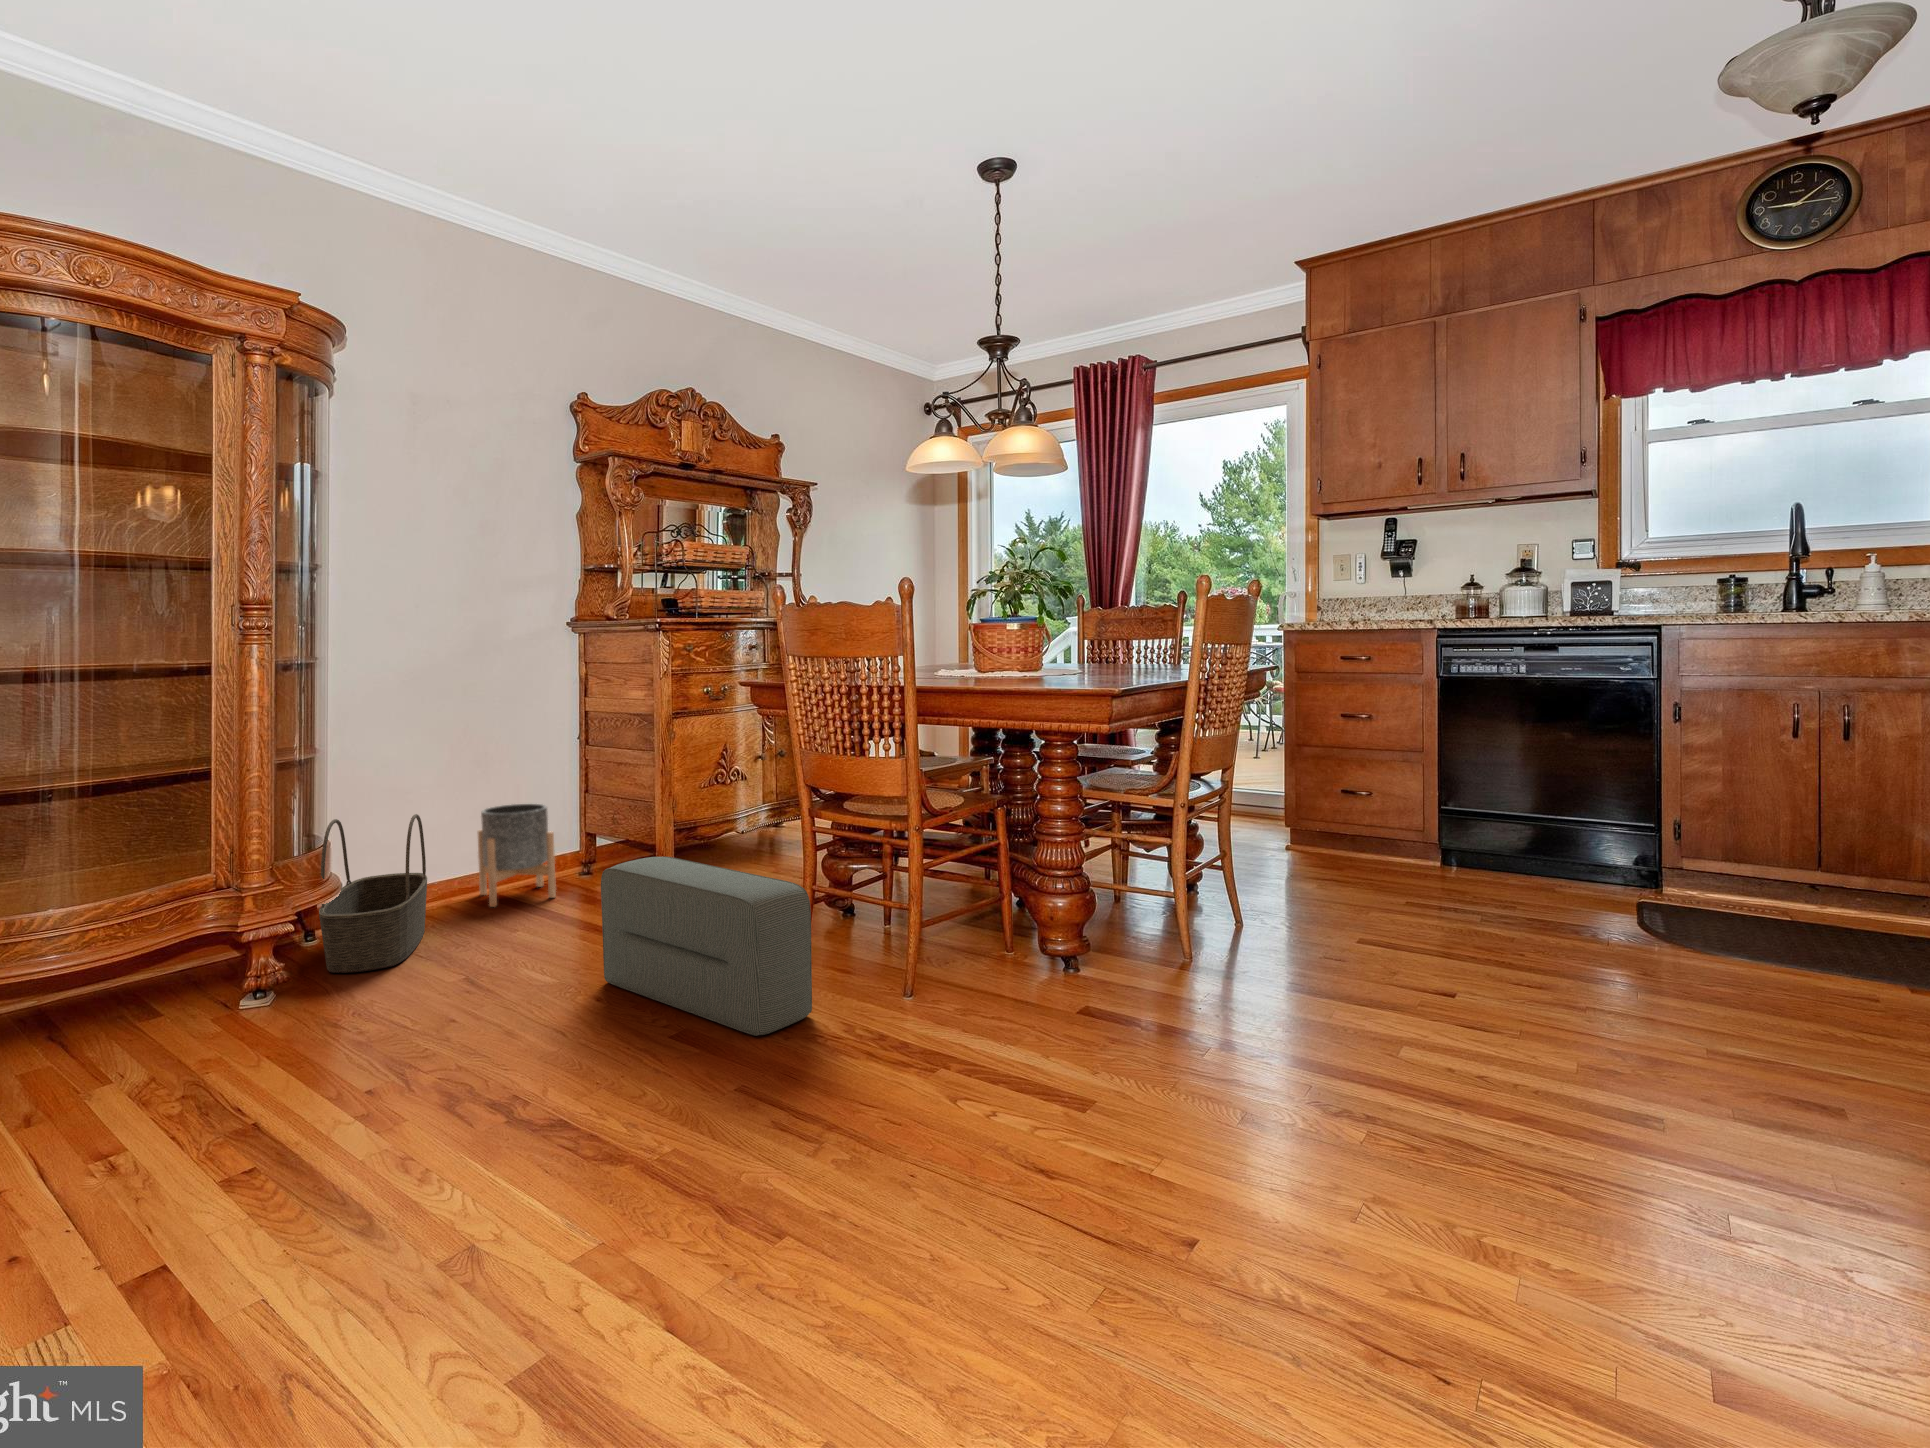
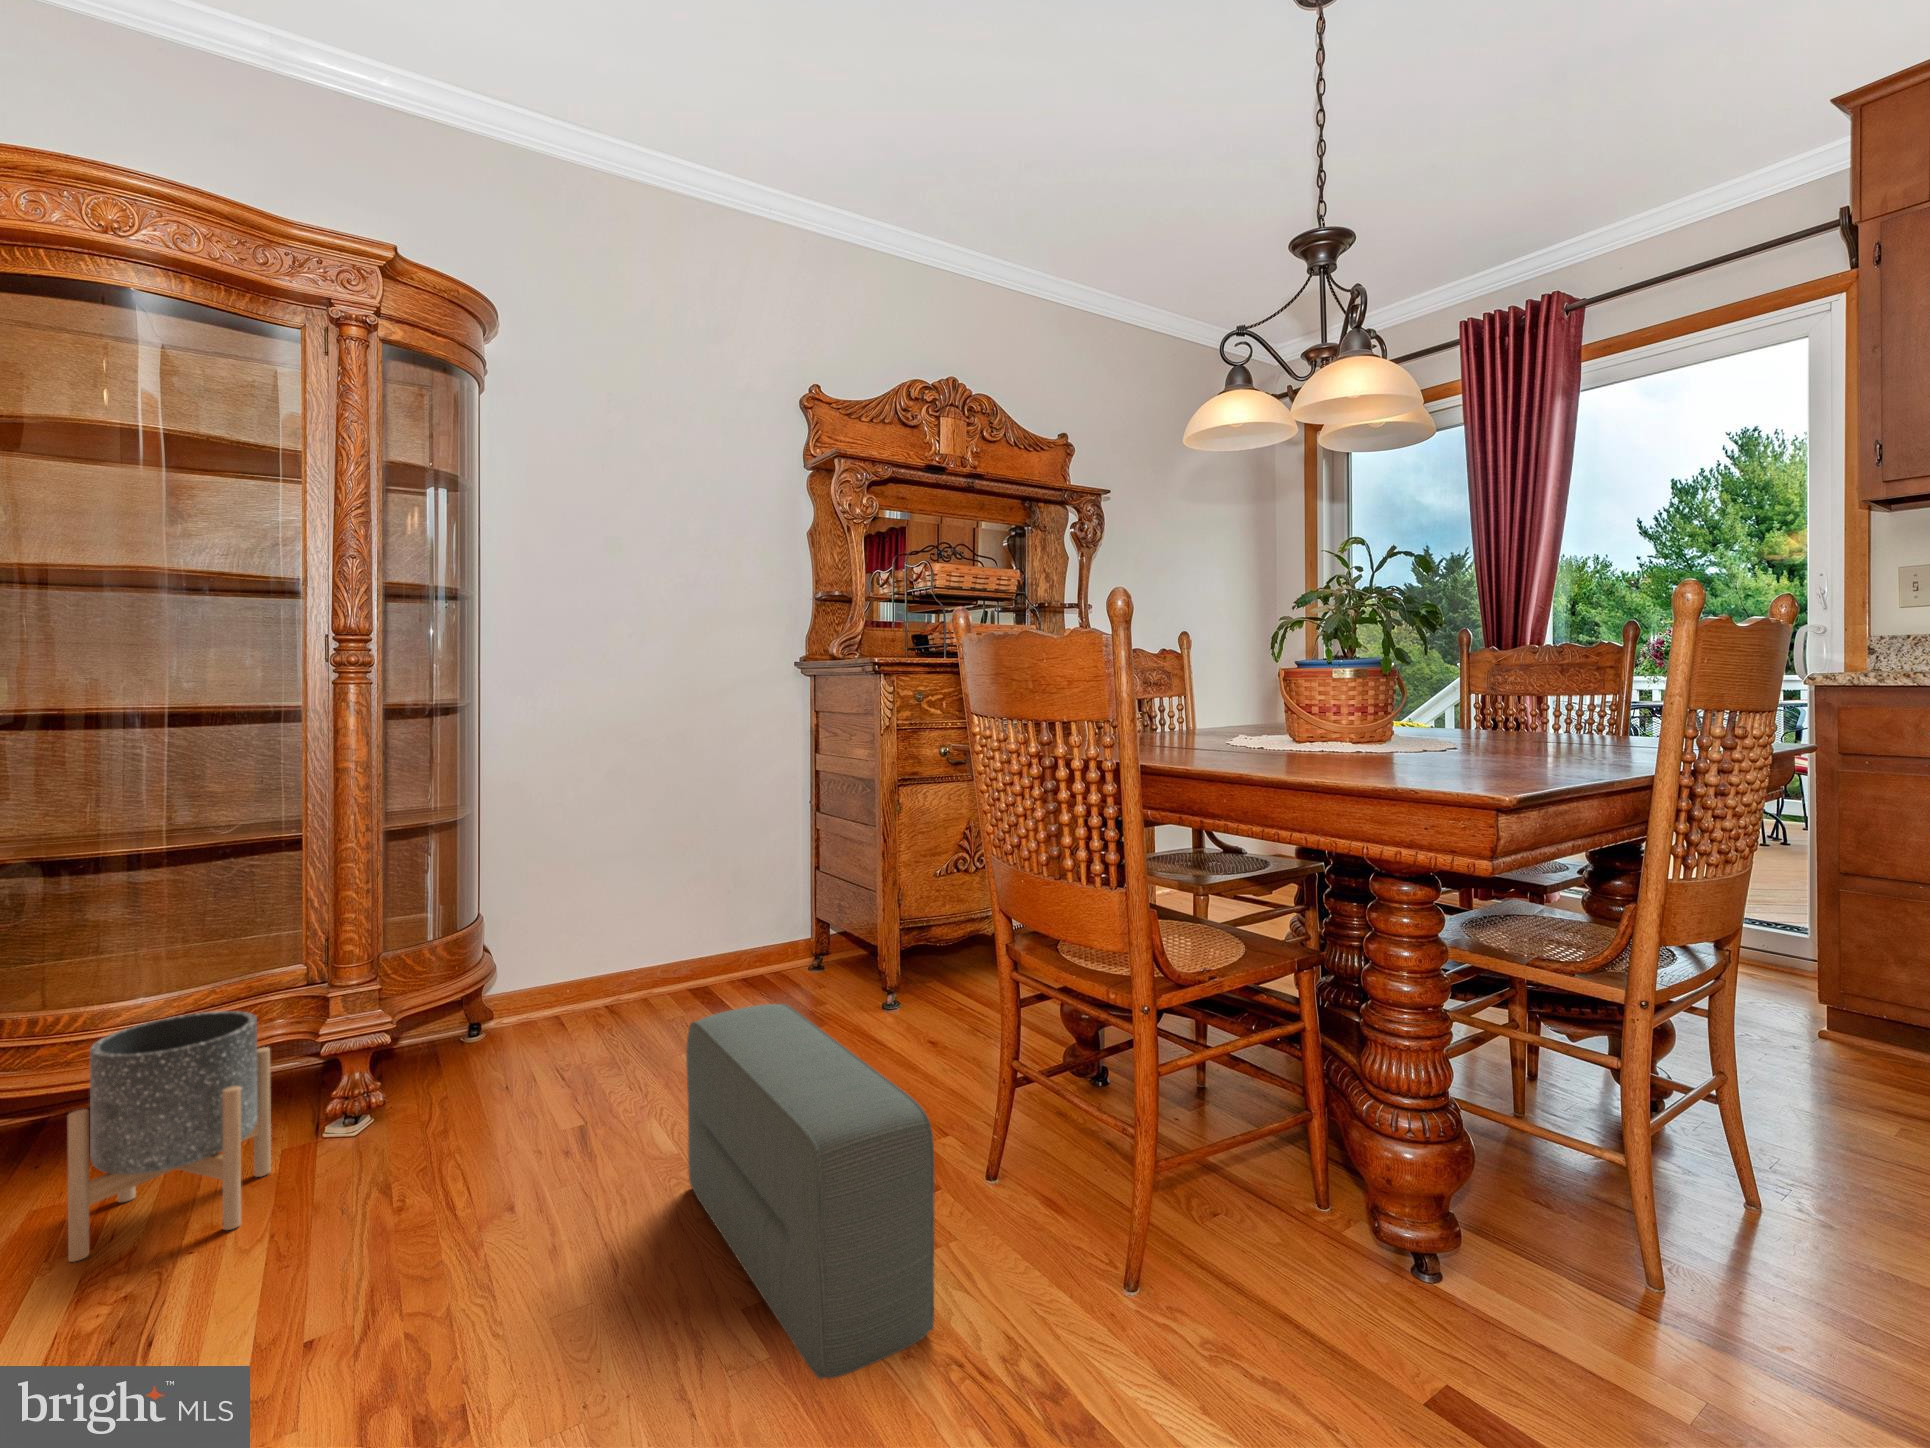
planter: present [478,804,556,907] -> present [67,1011,271,1262]
basket: present [319,814,427,973] -> none [390,902,569,1113]

